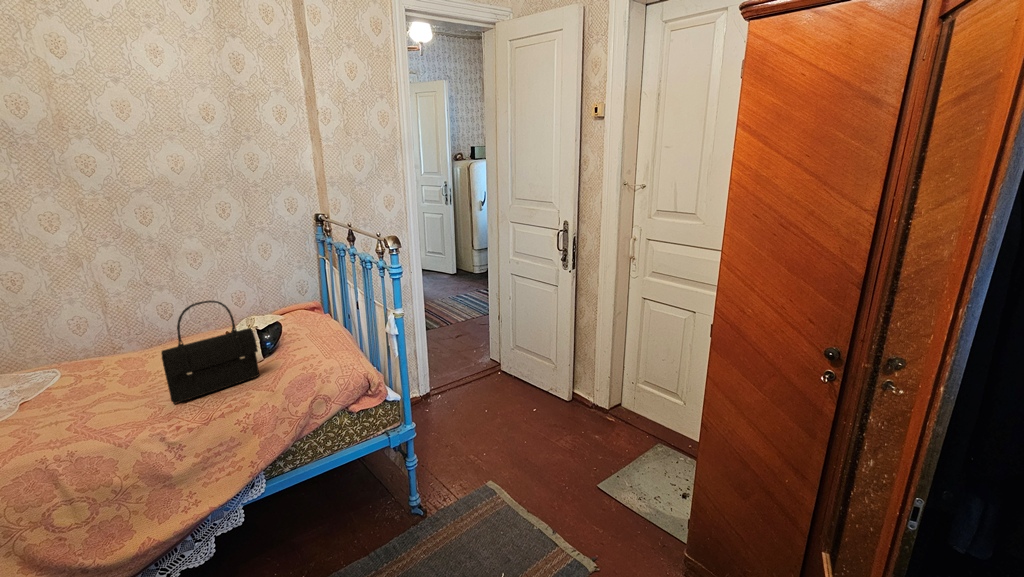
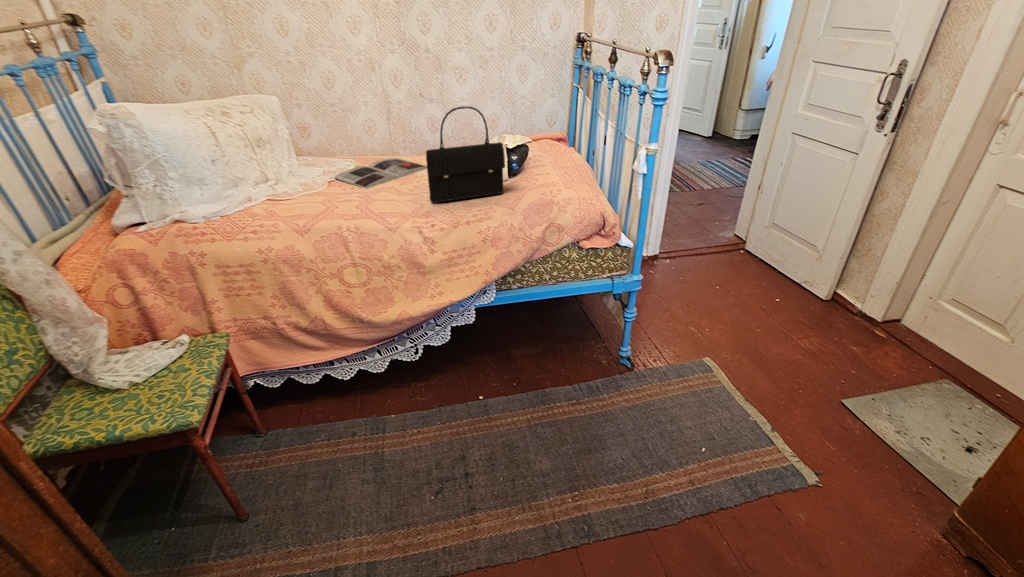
magazine: none [28,357,167,404] -> present [334,158,427,189]

